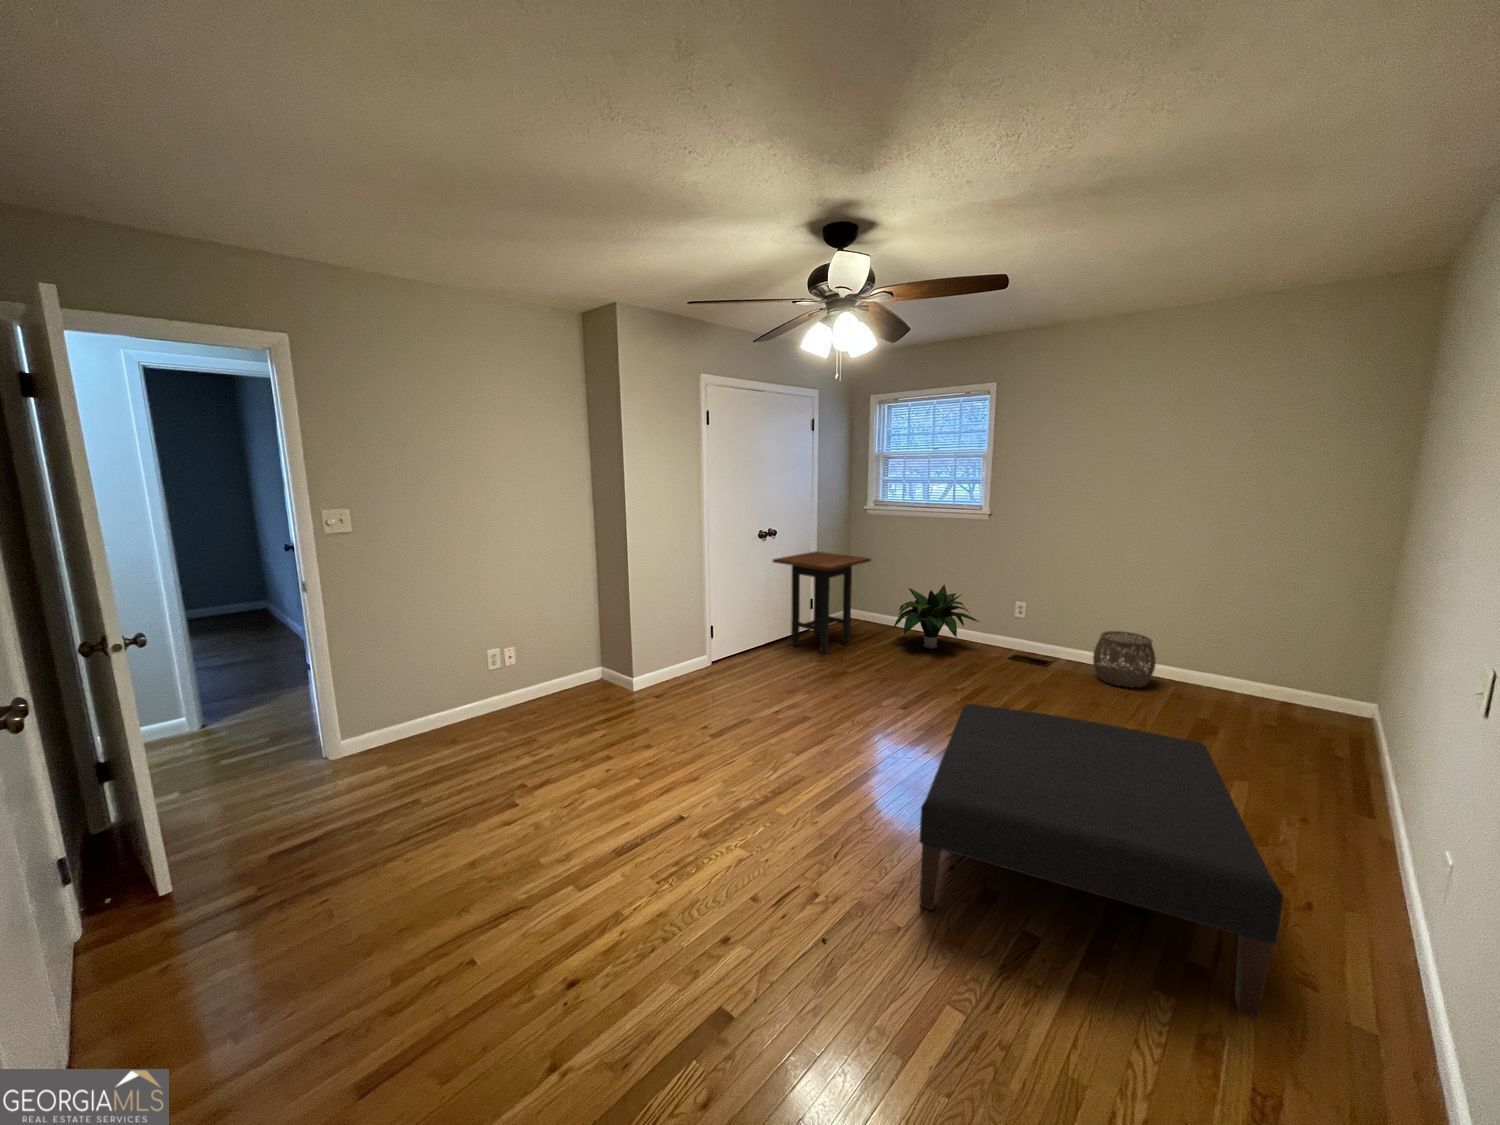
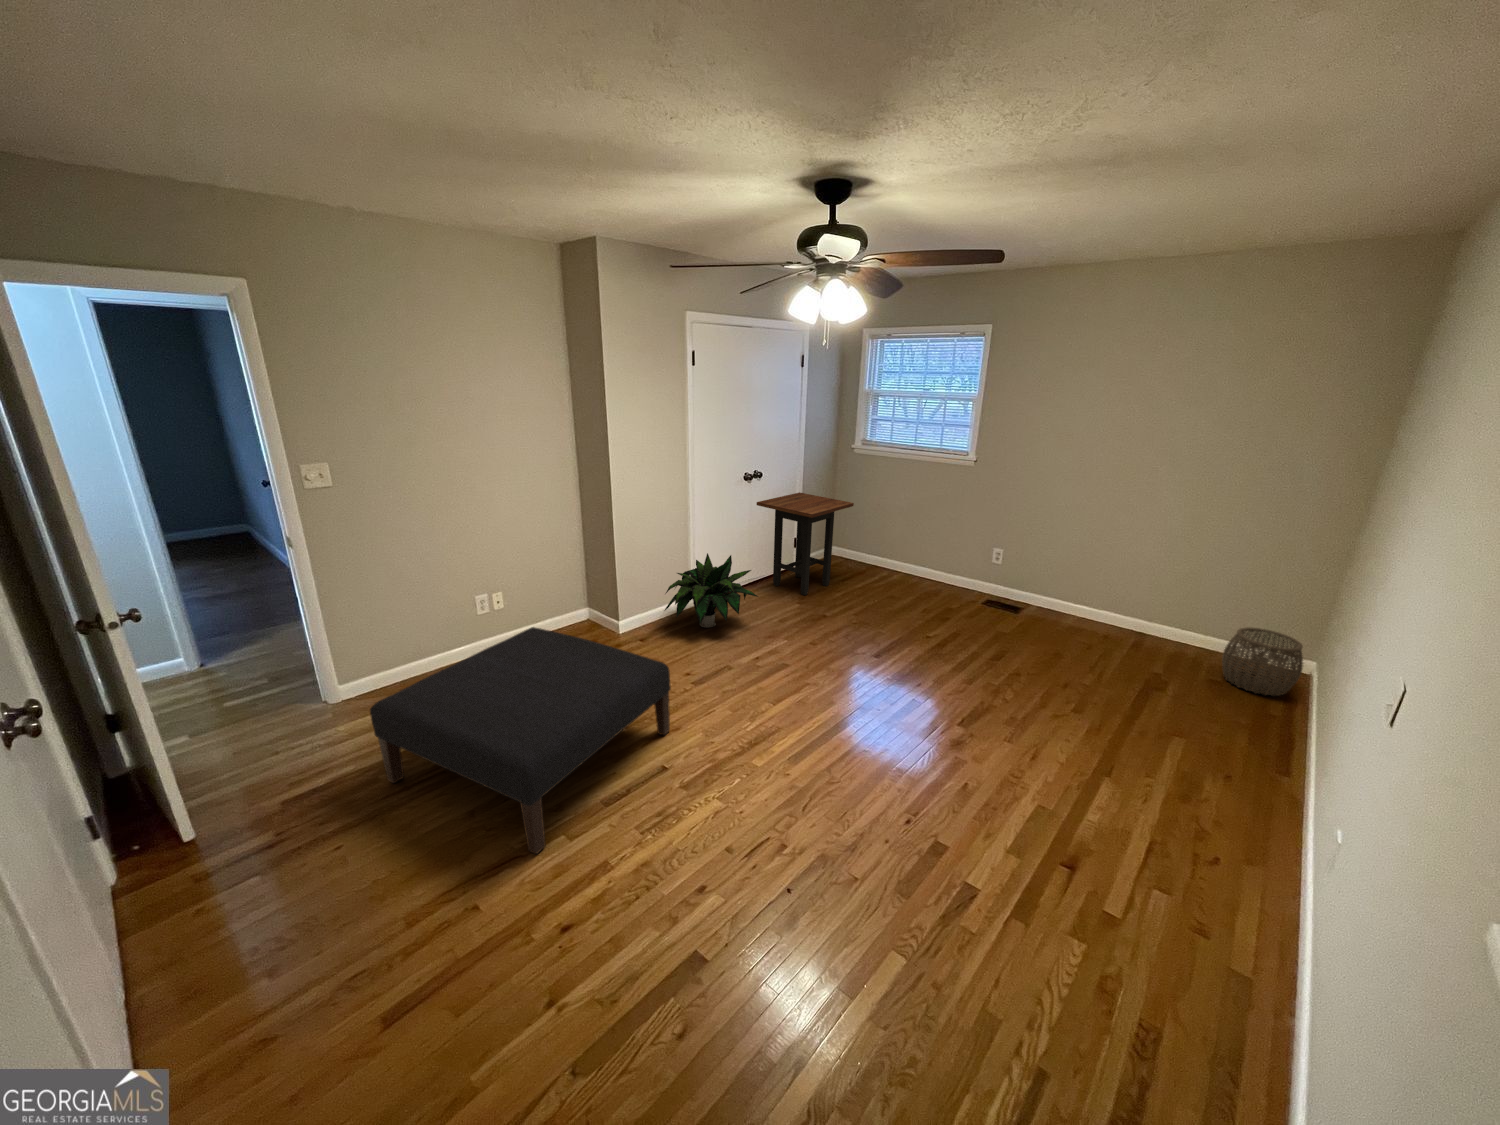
potted plant: present [893,585,979,649] -> present [664,553,758,628]
woven basket: present [1093,631,1156,687] -> present [1222,627,1303,696]
ottoman: present [919,704,1283,1018] -> present [370,627,671,854]

